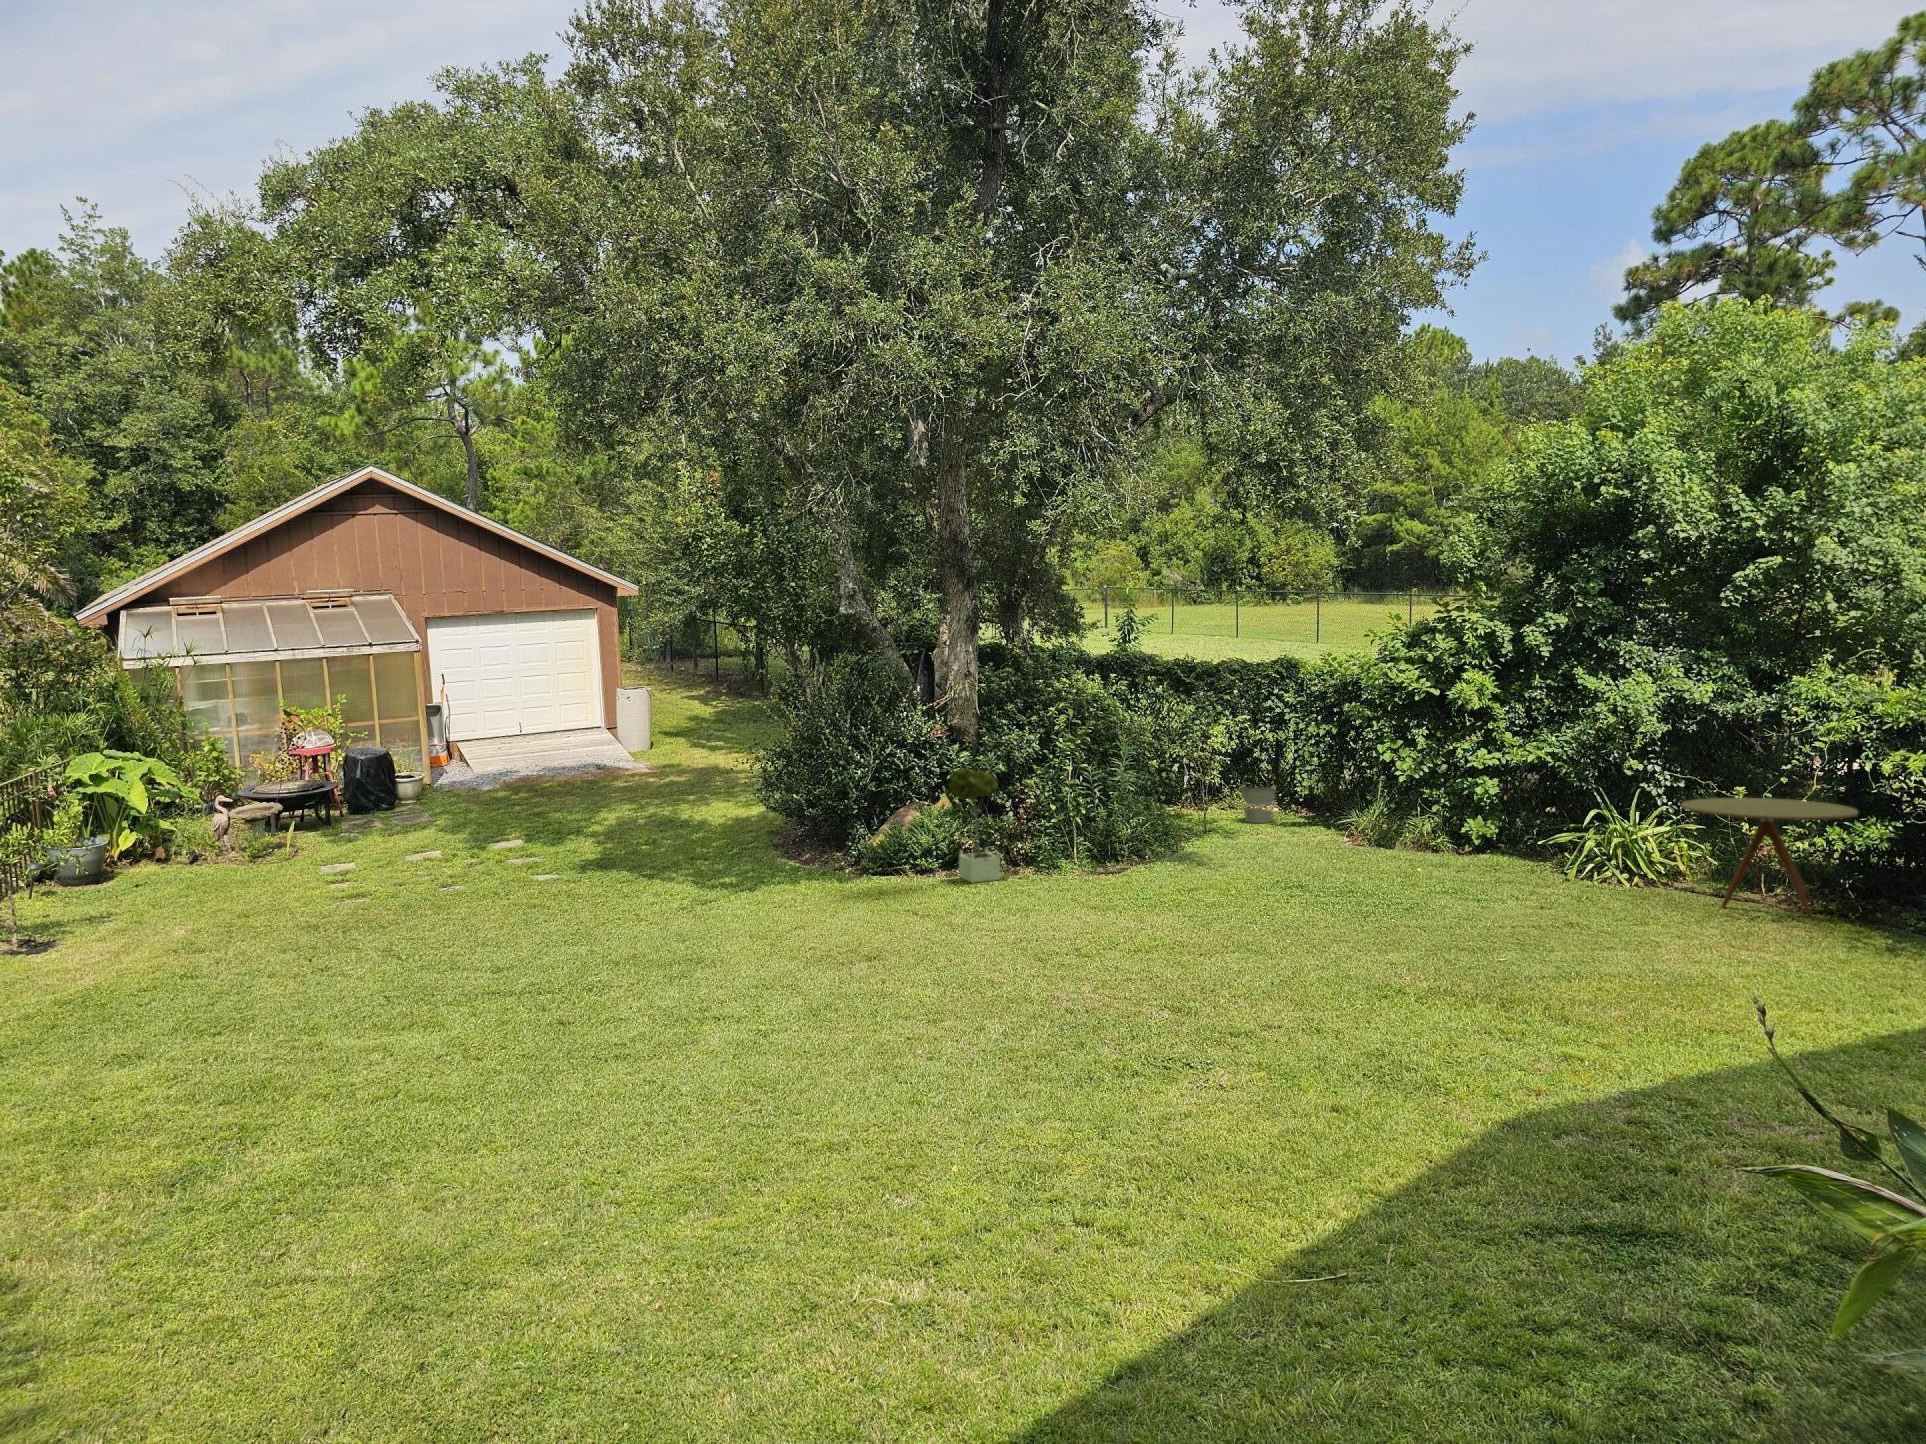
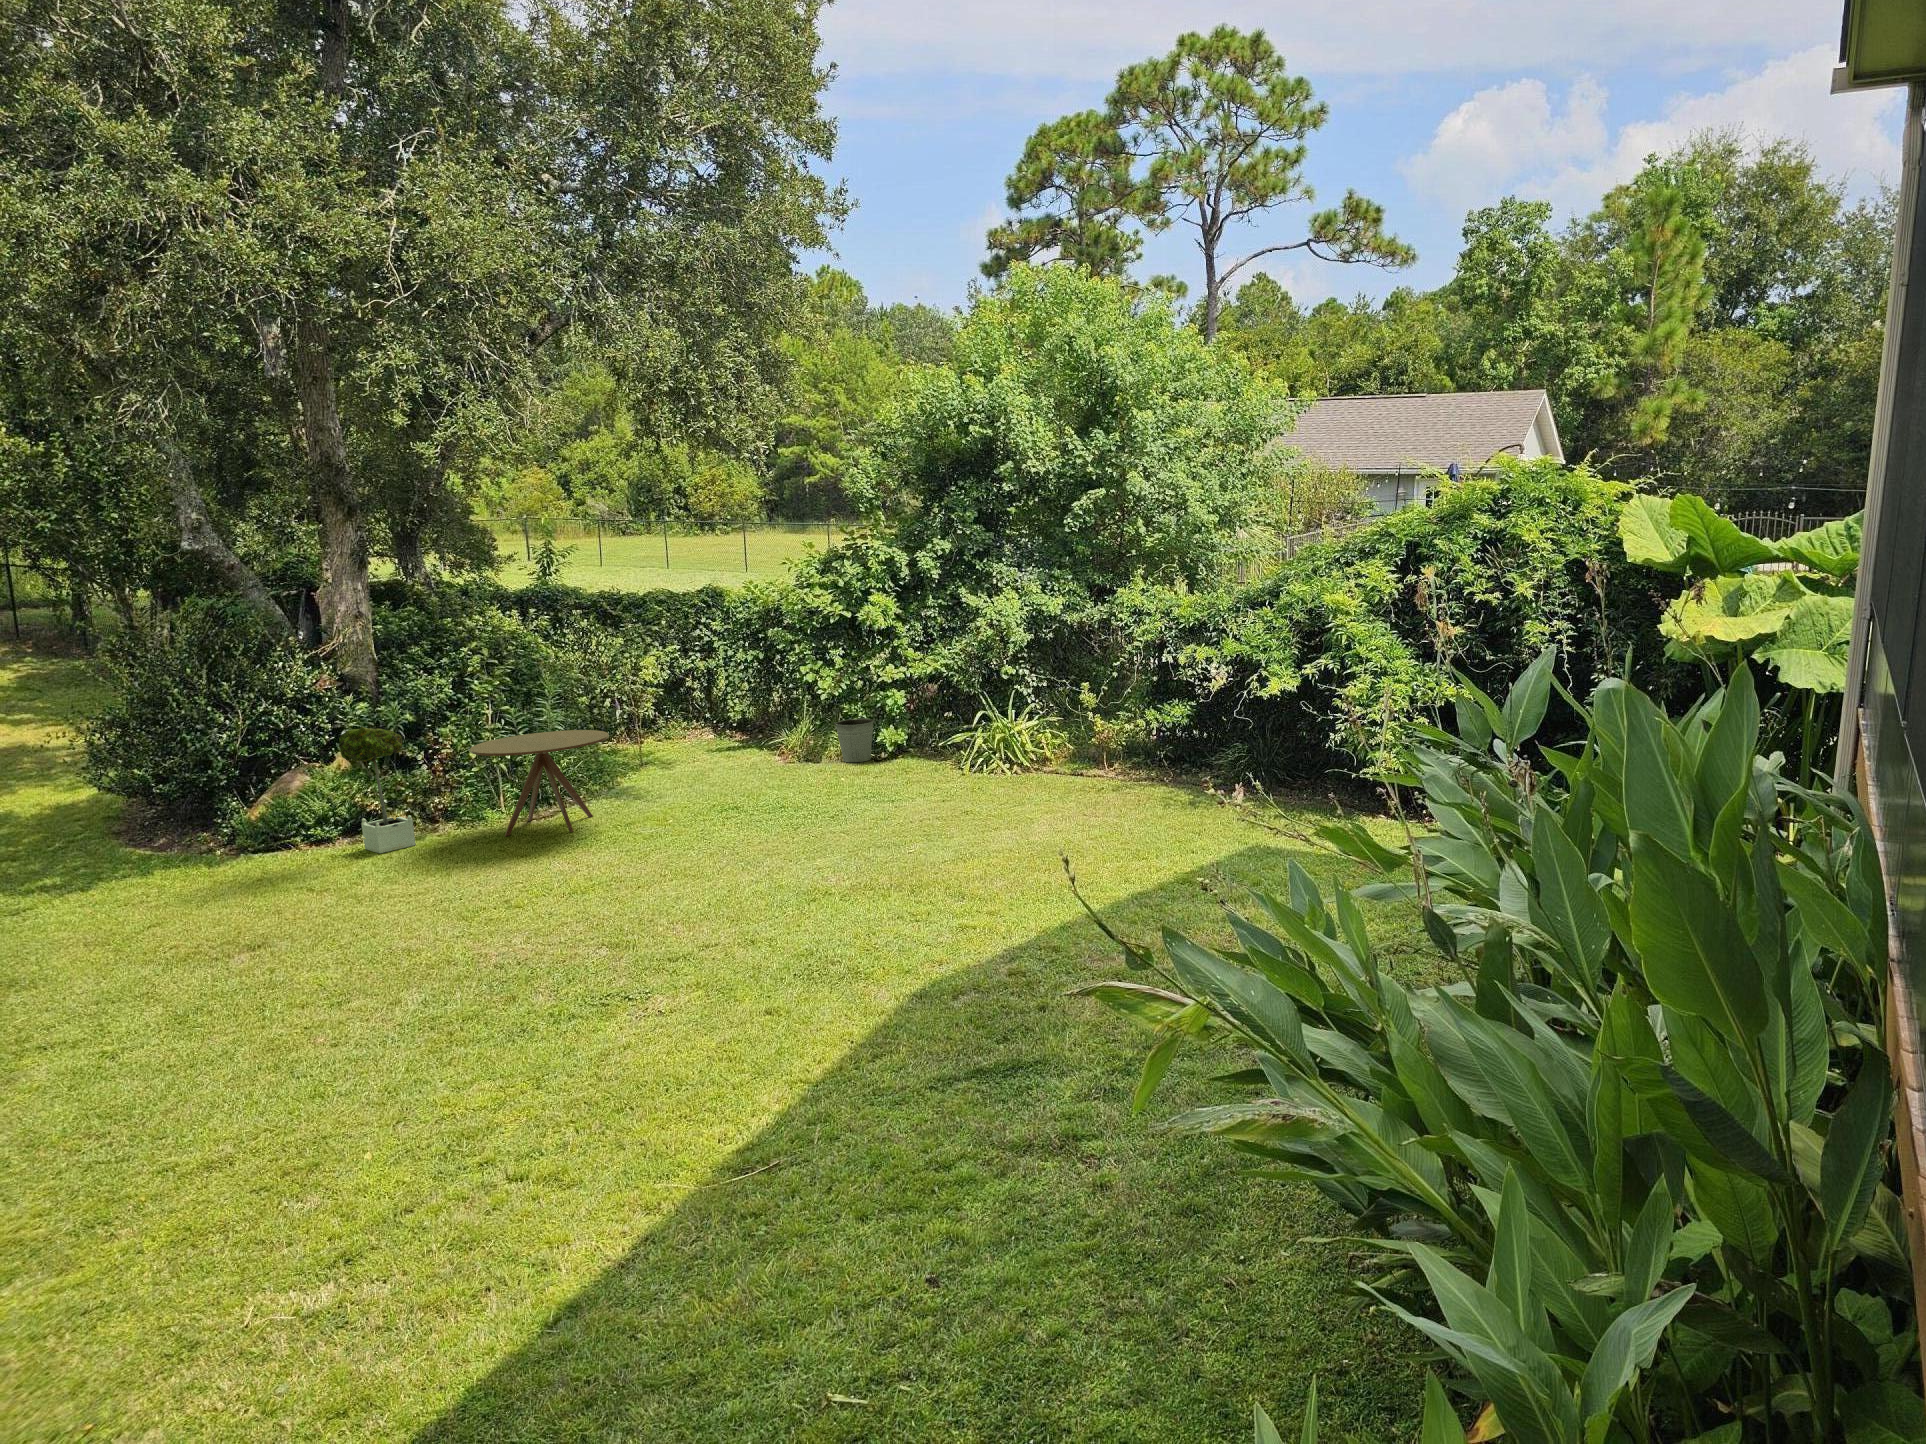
bucket: present [1241,786,1277,823] -> present [834,719,875,762]
round table: present [1682,798,1858,915] -> present [470,730,609,836]

